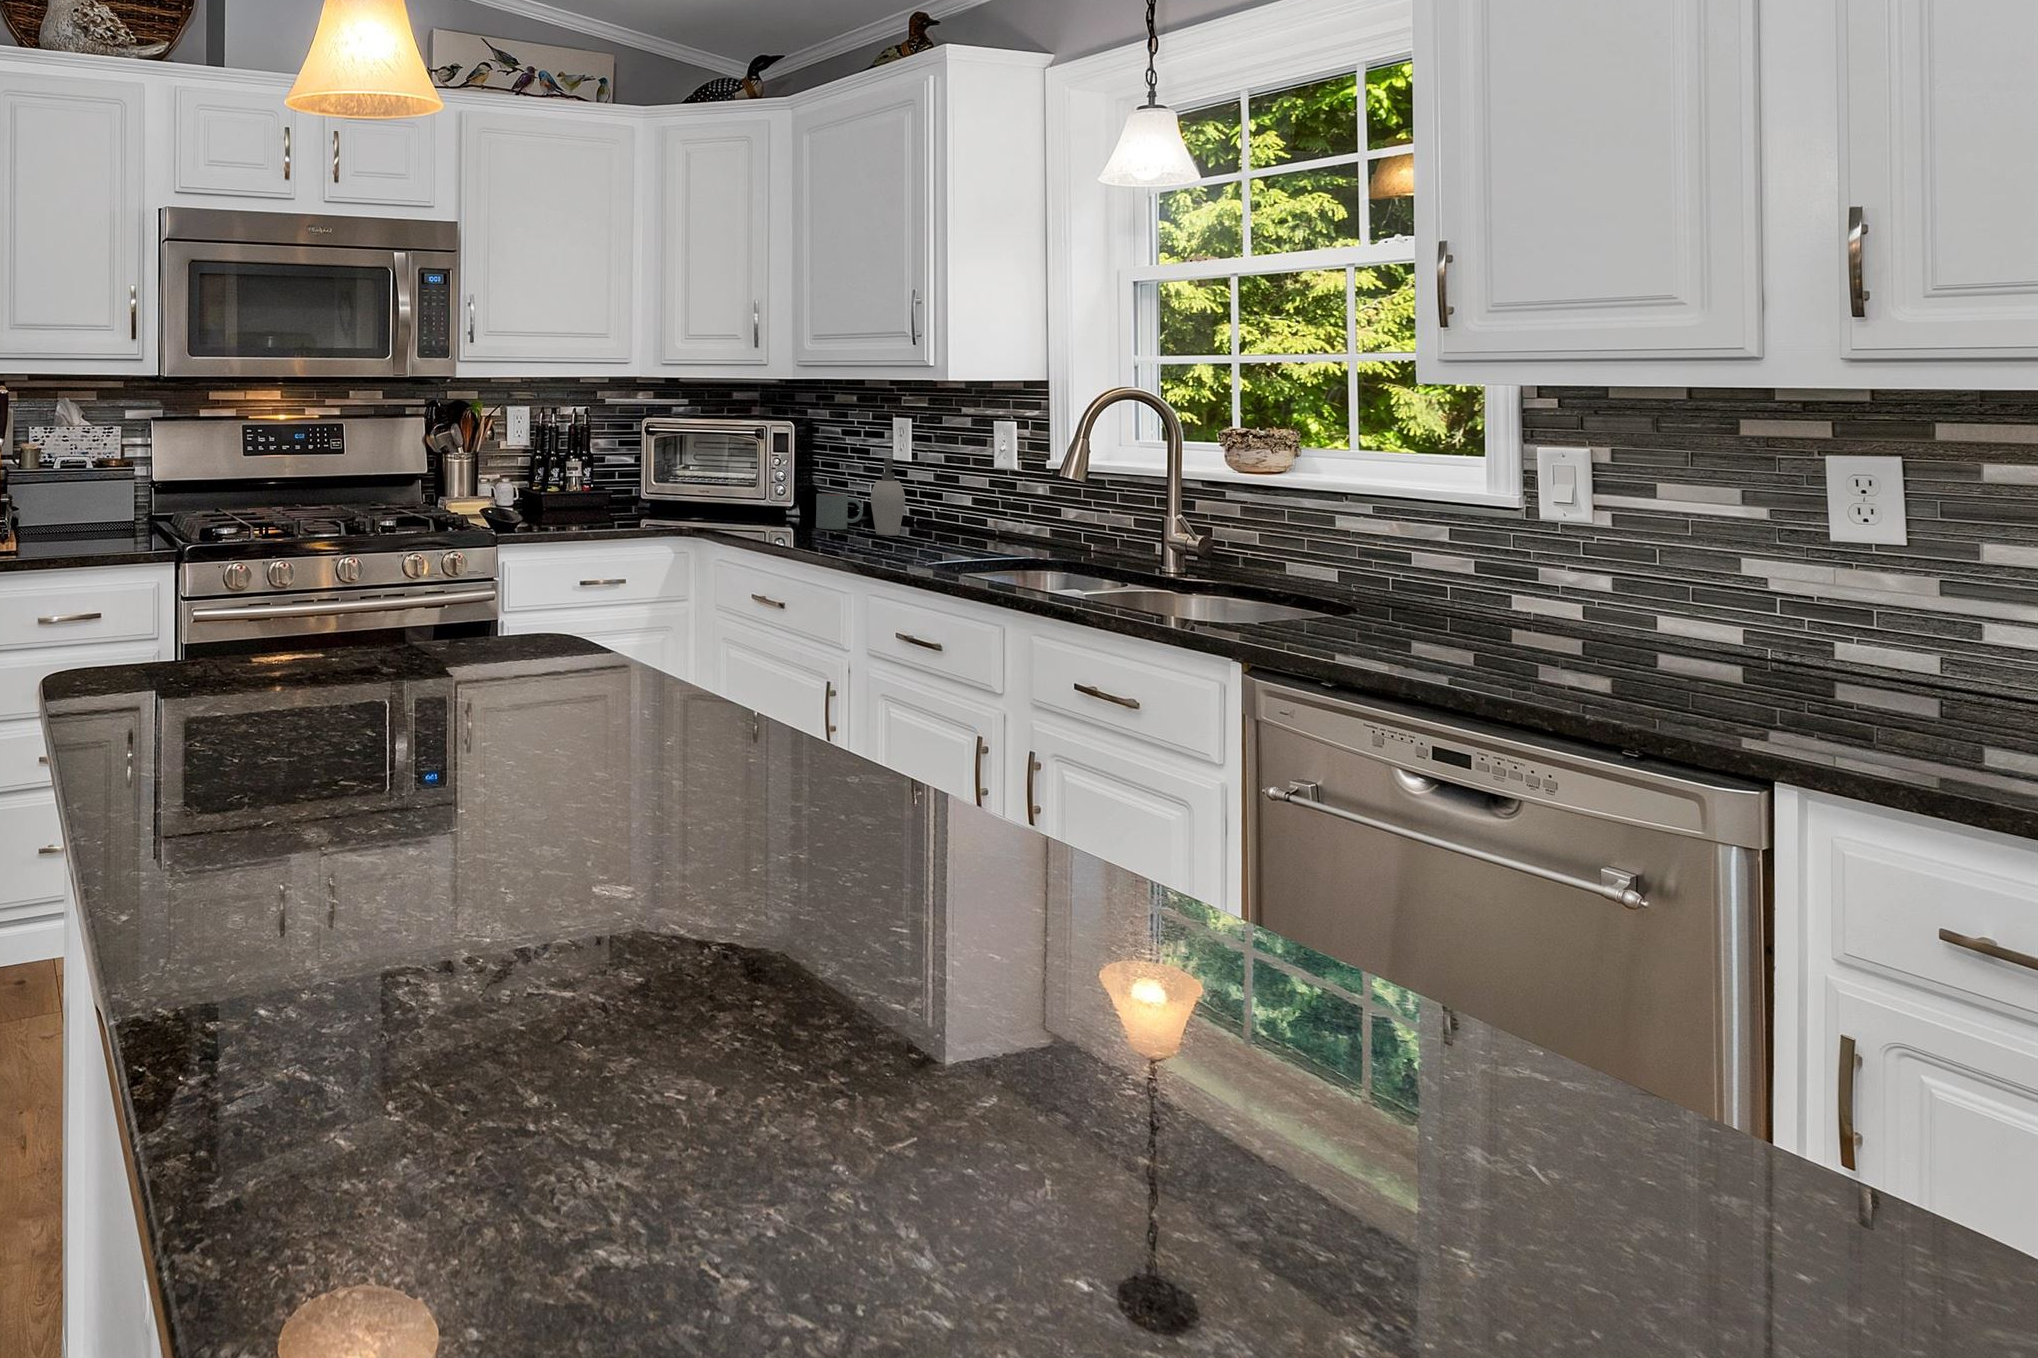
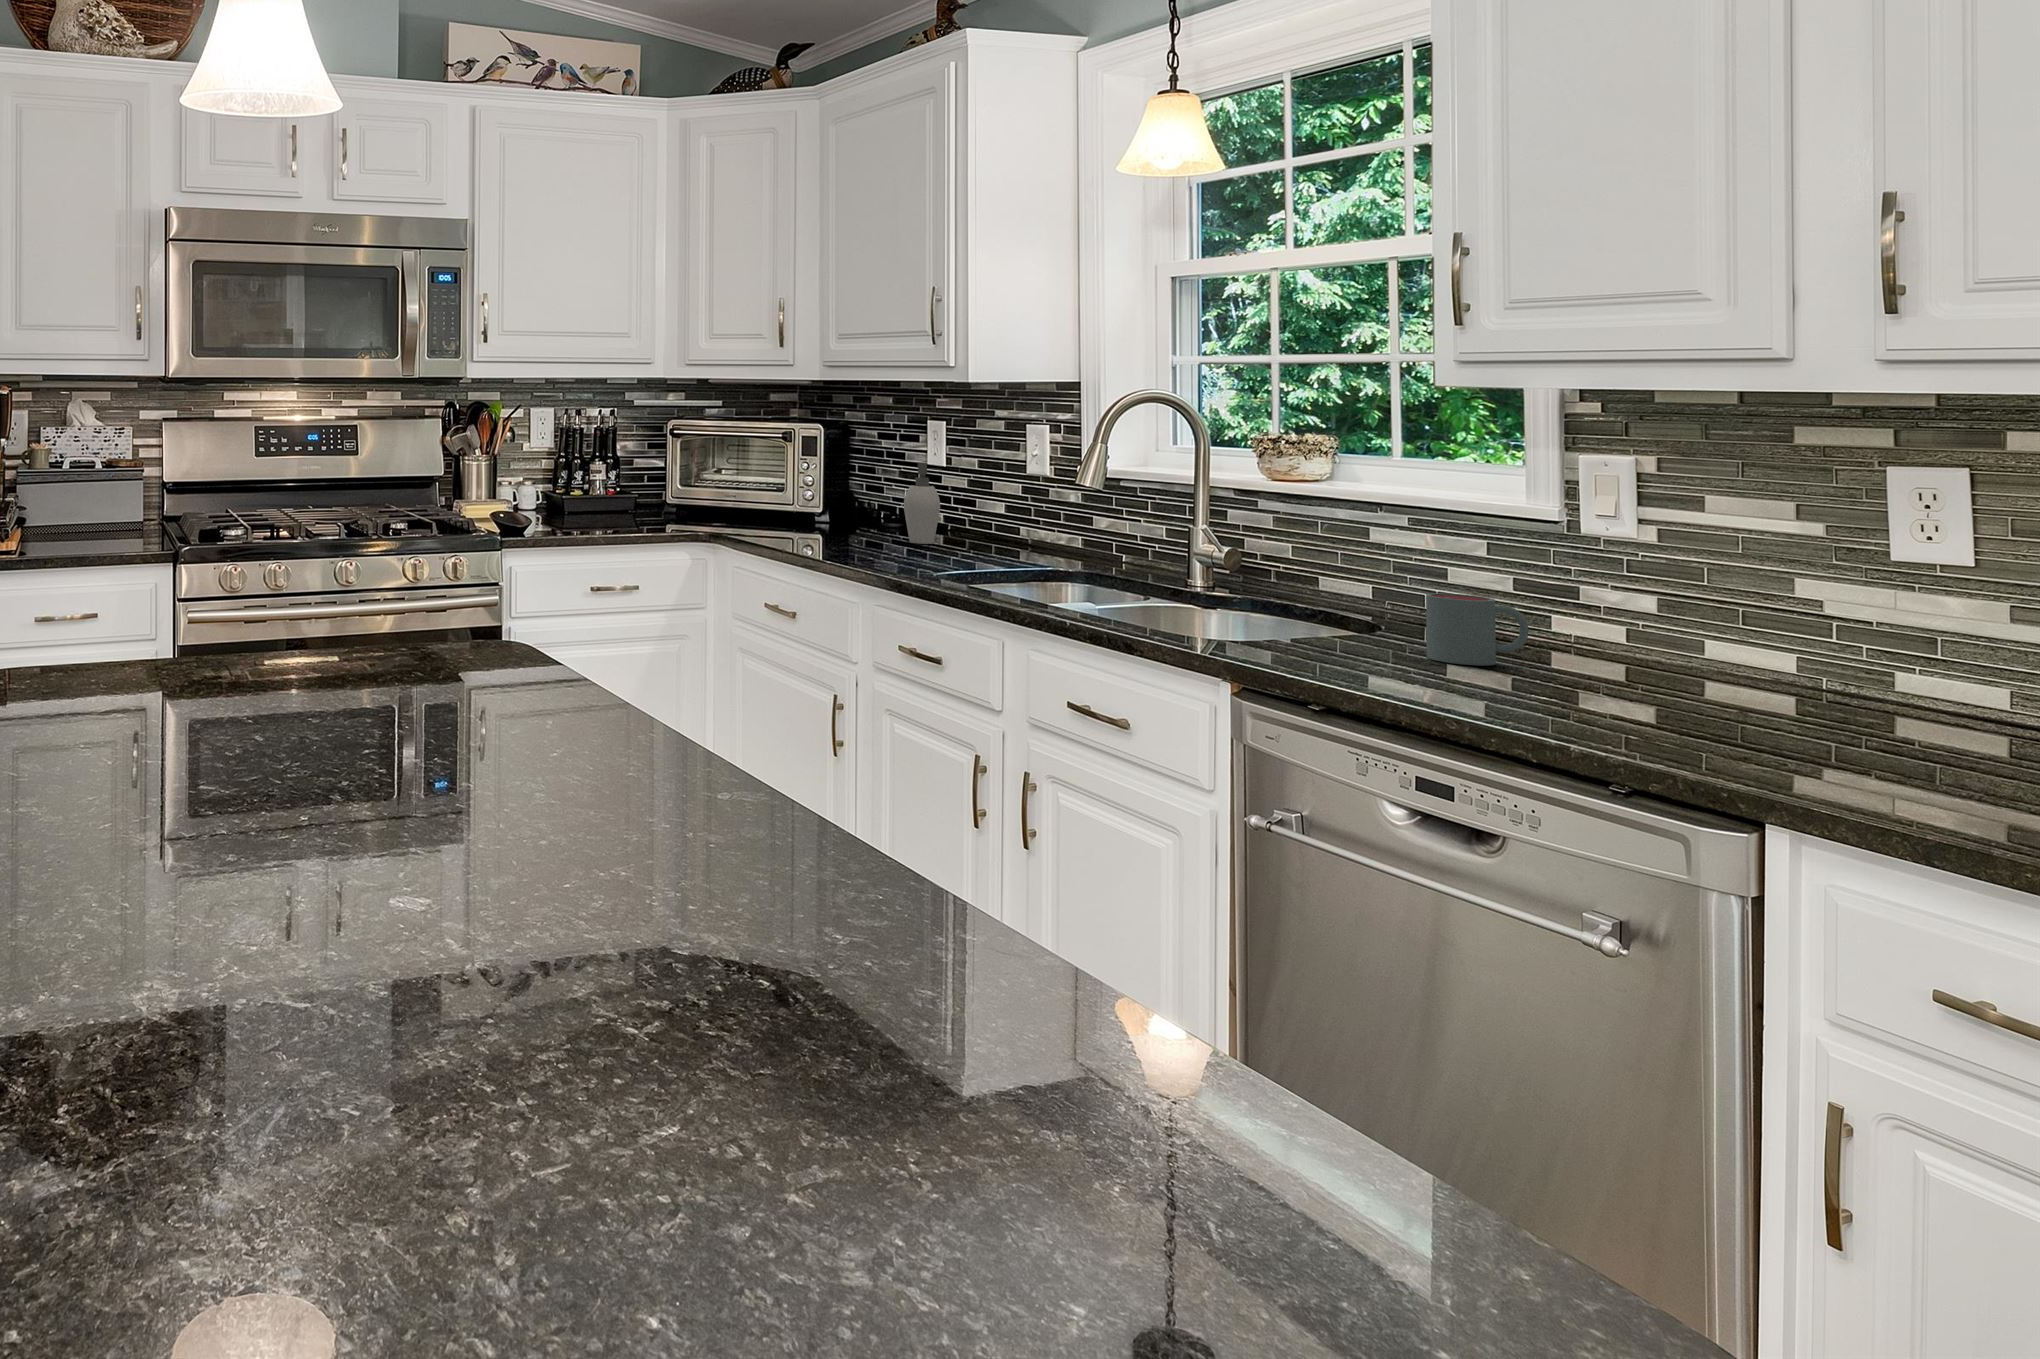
mug: present [816,494,863,529] -> present [1426,593,1529,666]

